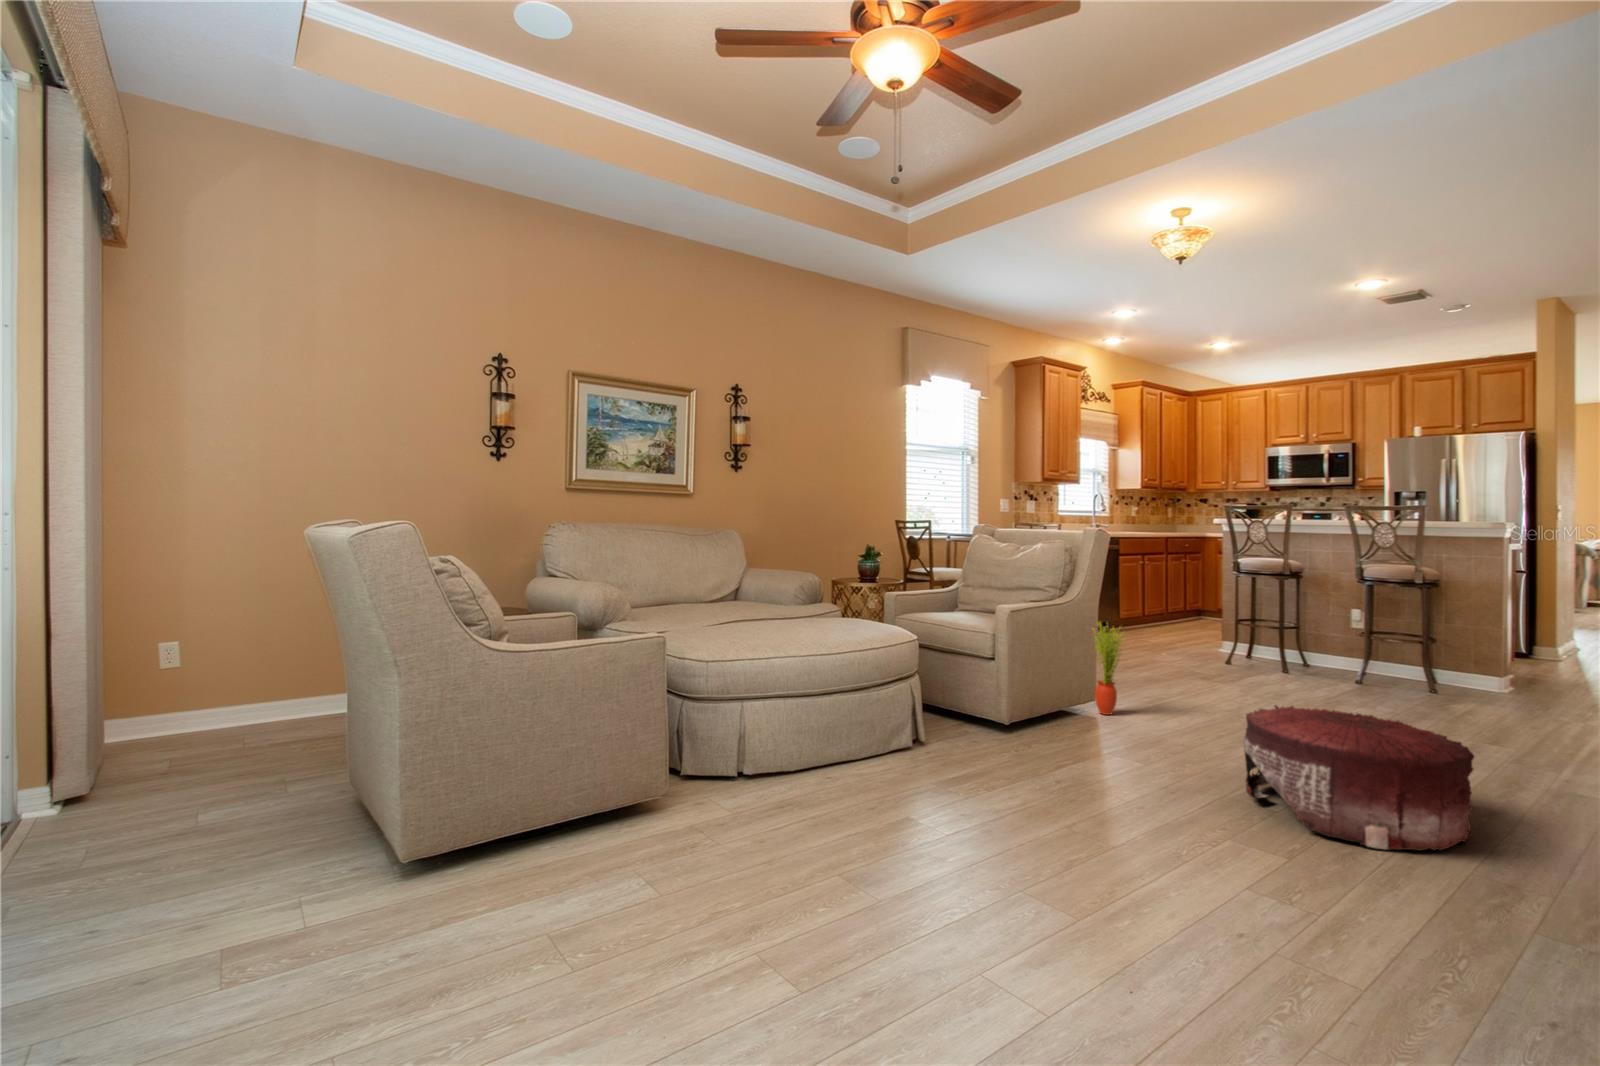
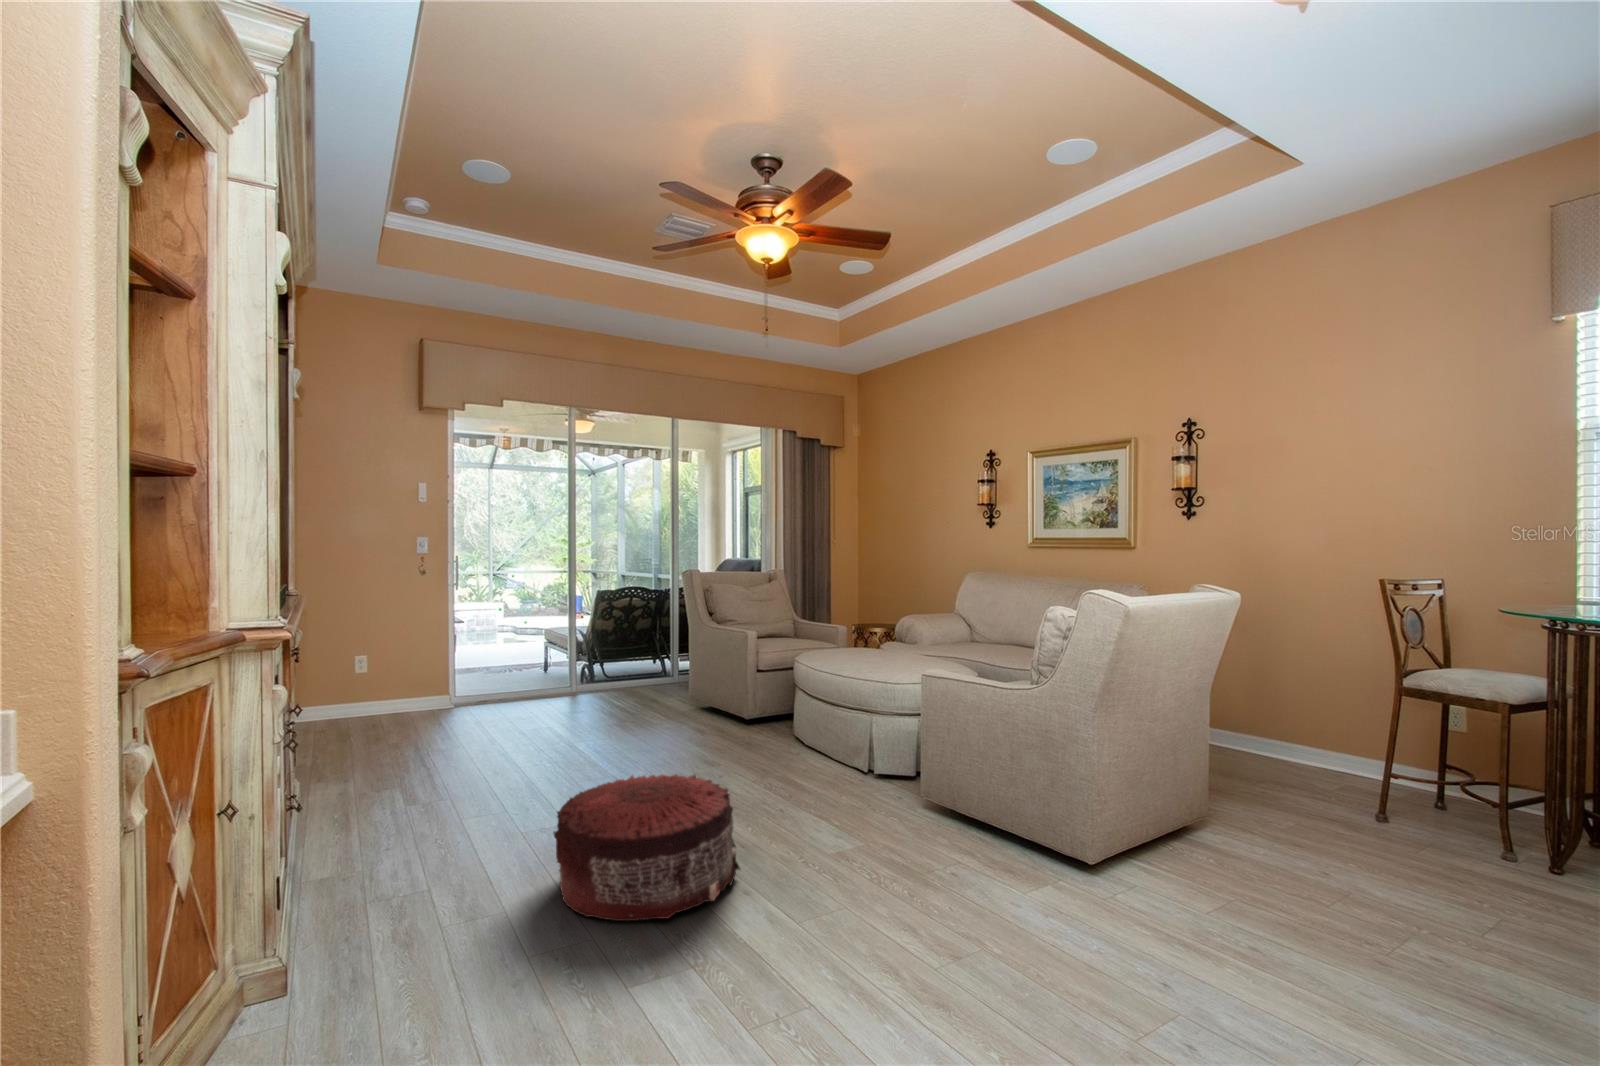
potted plant: present [1093,622,1124,715] -> none [996,734,1052,872]

